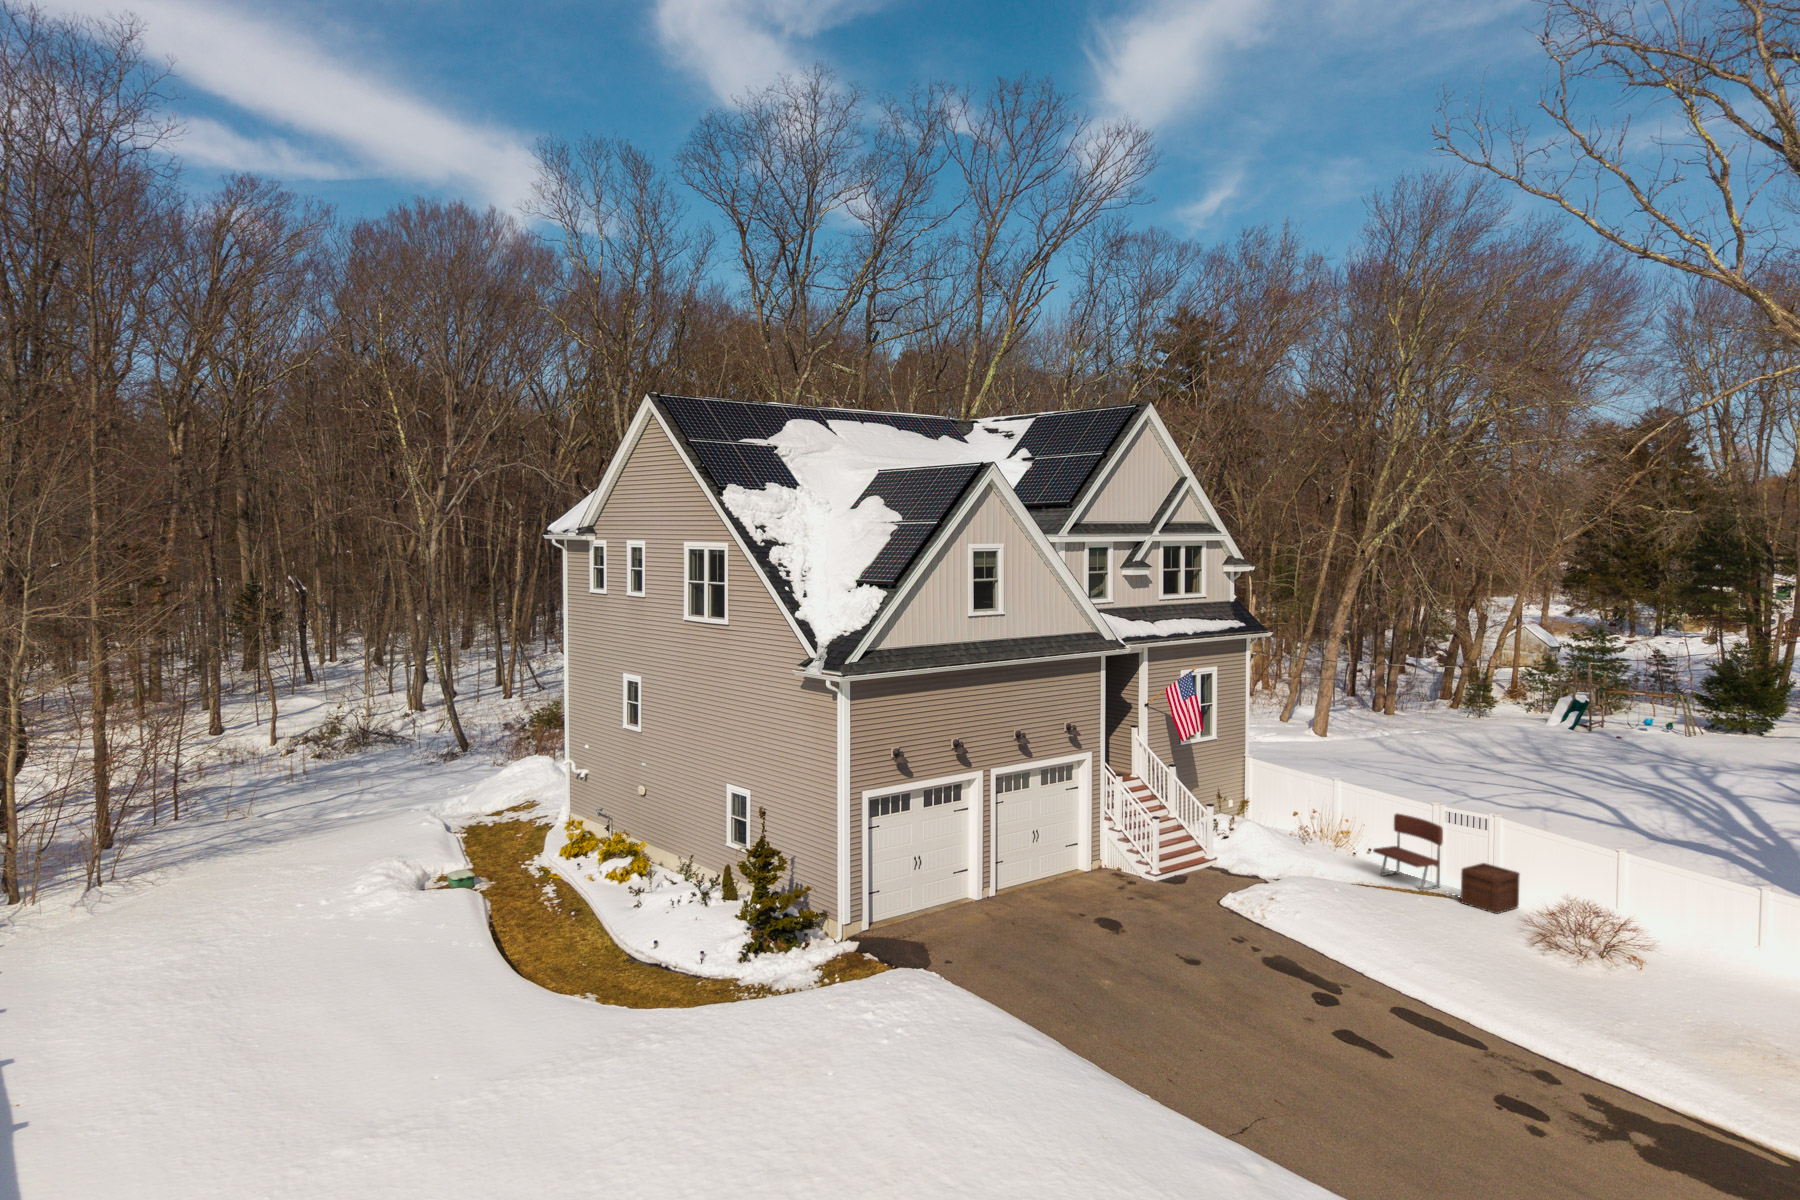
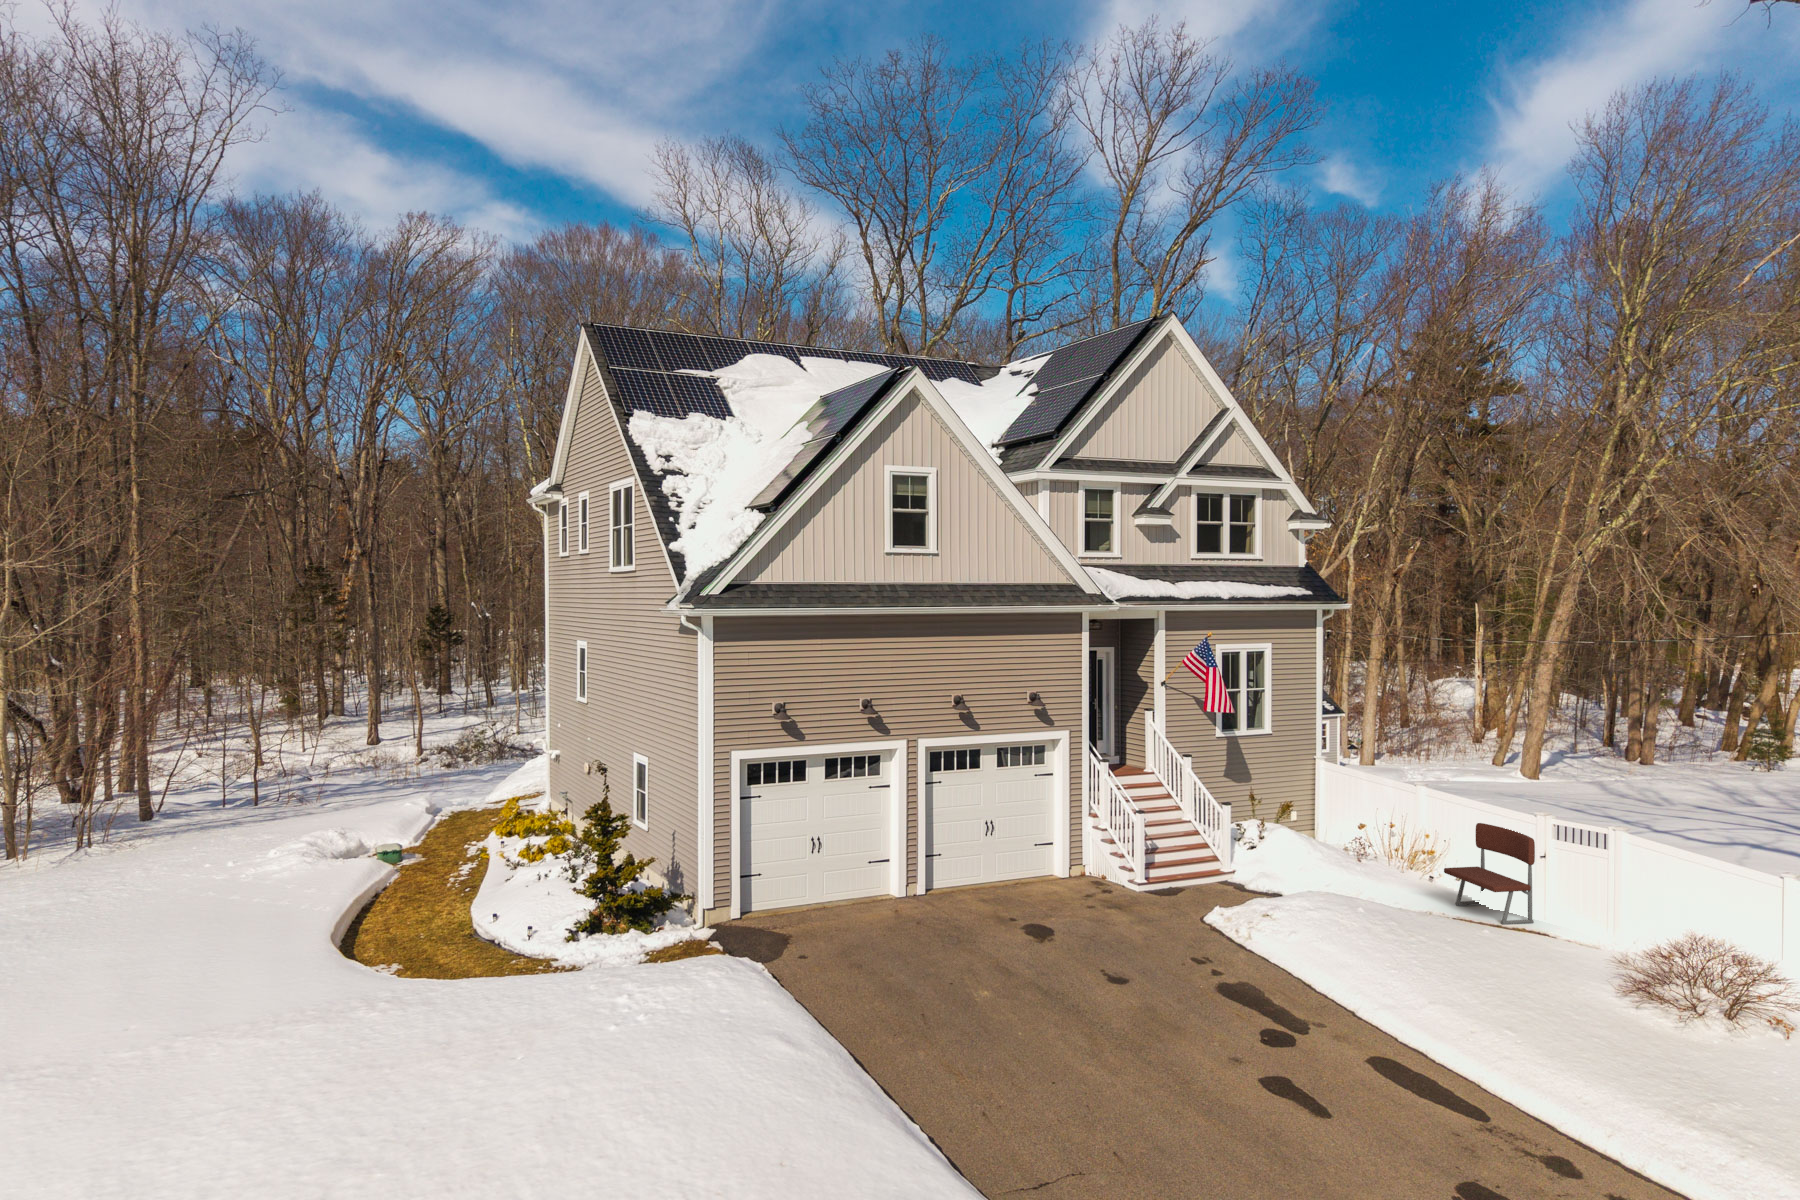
wooden crate: present [1461,863,1519,914] -> none [1551,889,1637,958]

